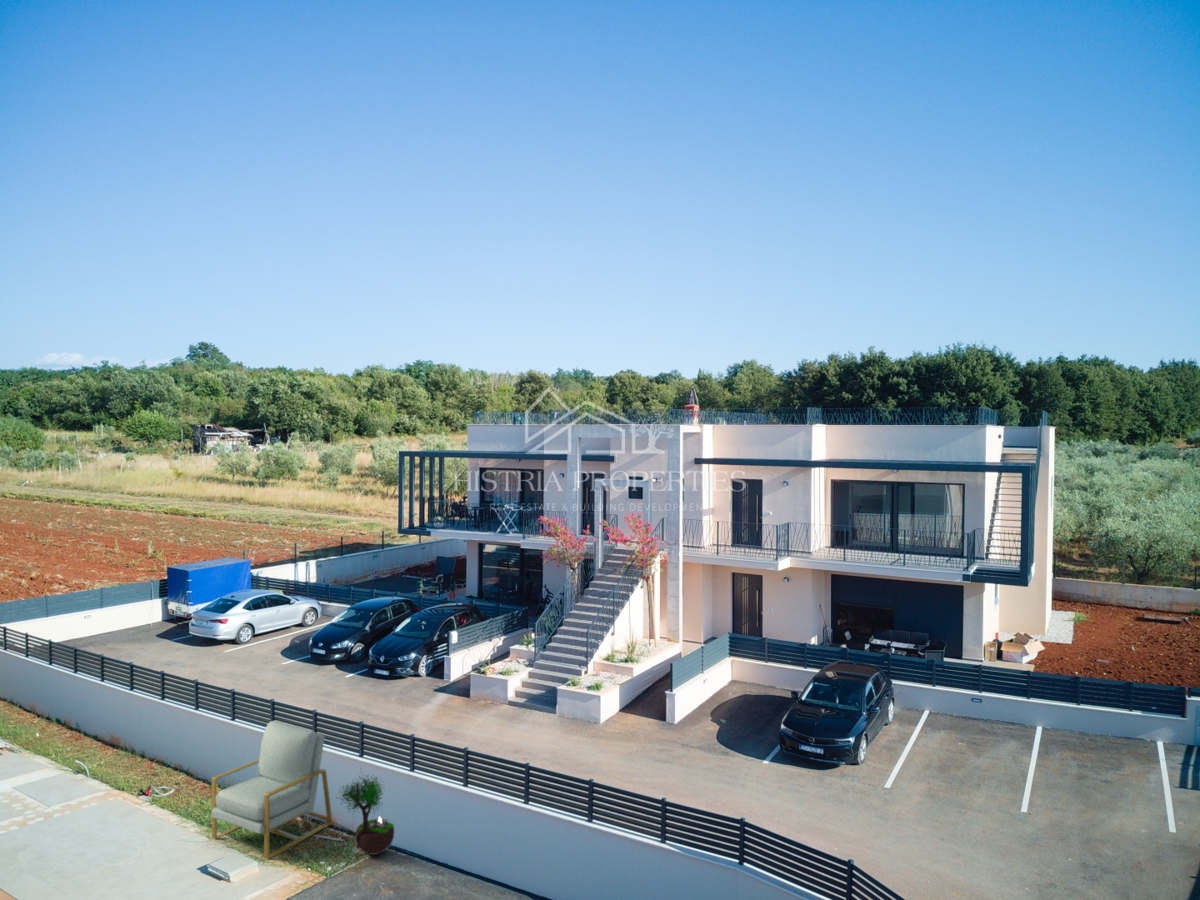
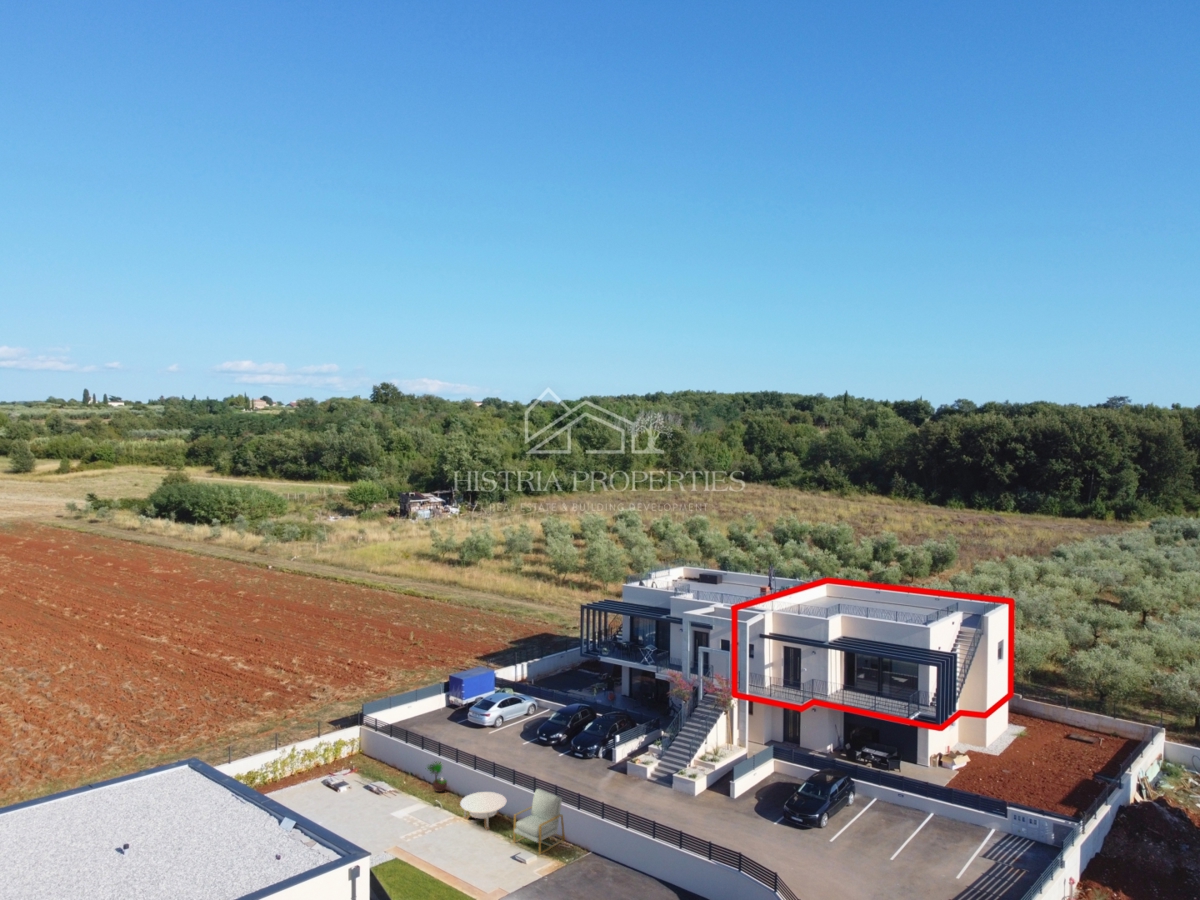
round table: none [102,741,212,817] -> present [460,792,506,830]
potted tree: present [340,776,394,855] -> present [428,762,447,792]

